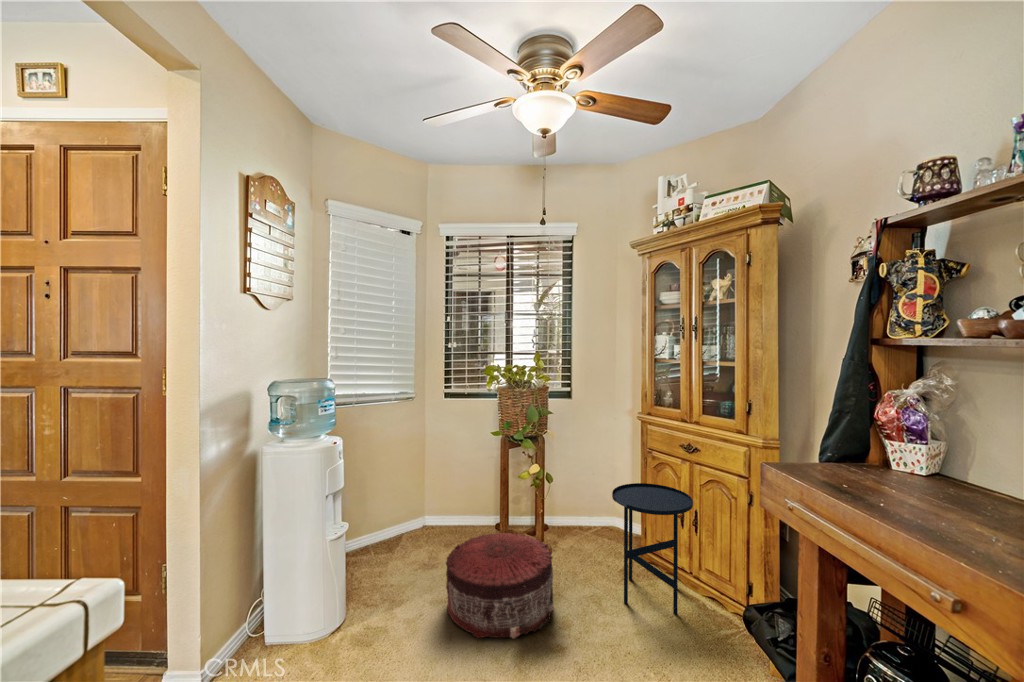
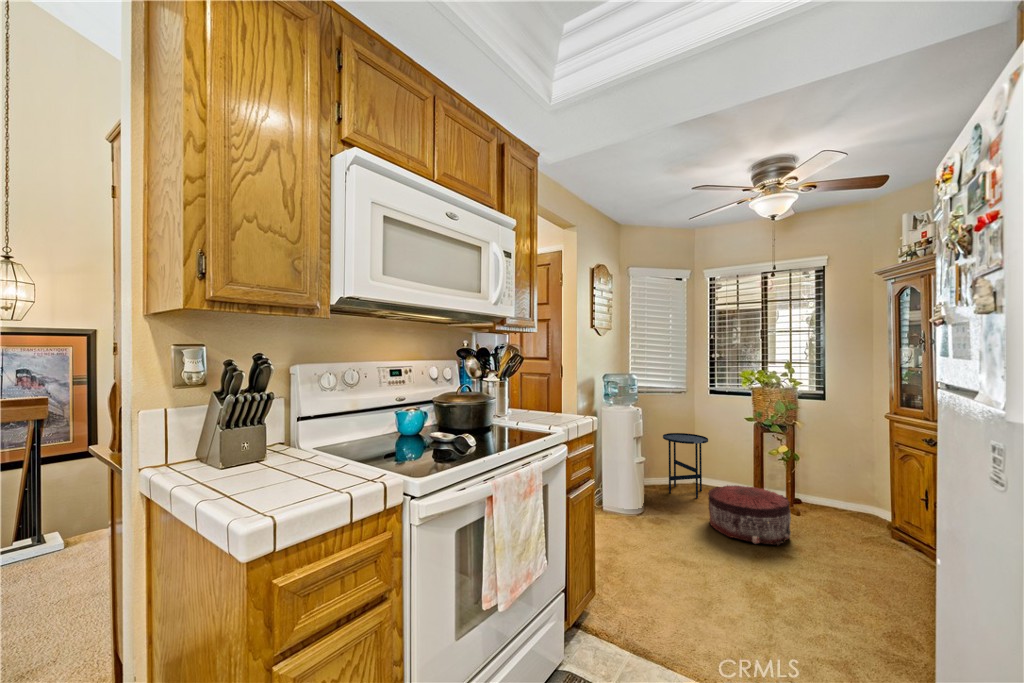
side table: present [612,483,693,615] -> present [663,433,708,498]

